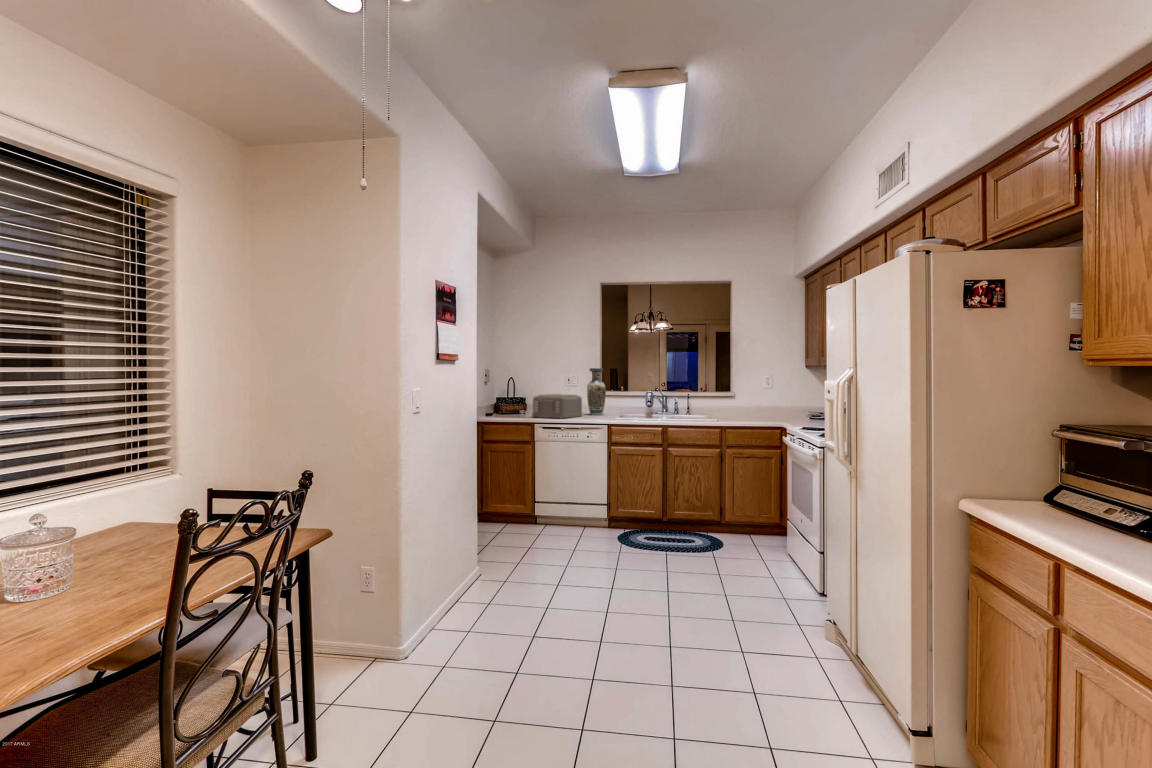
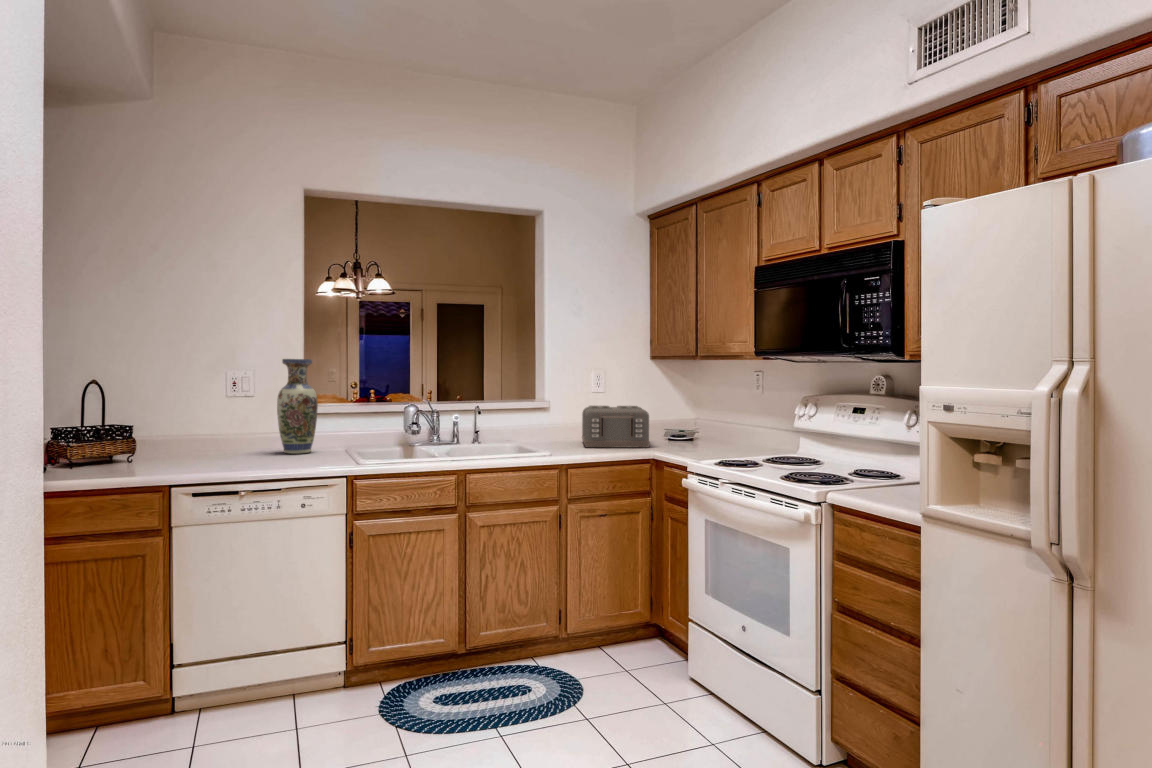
toaster: present [532,394,583,419] -> present [582,406,650,447]

